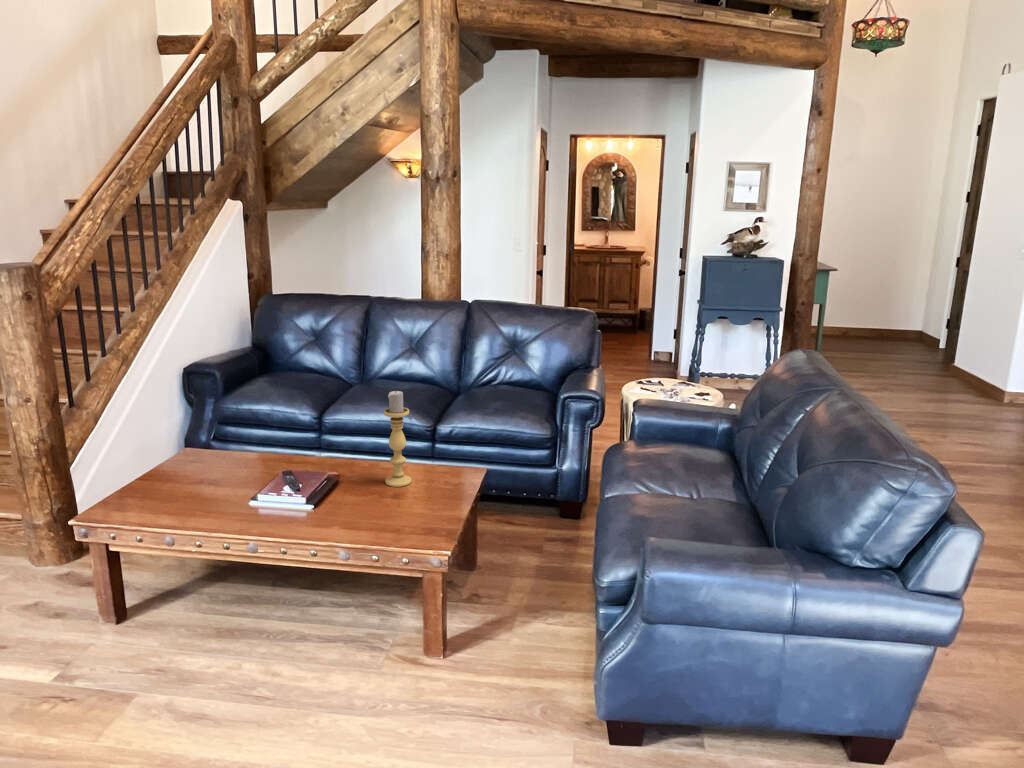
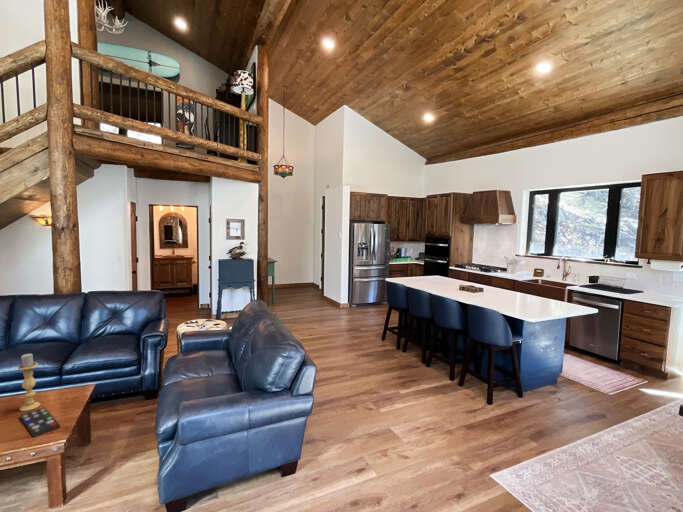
remote control: none [387,487,441,531] -> present [20,408,60,437]

